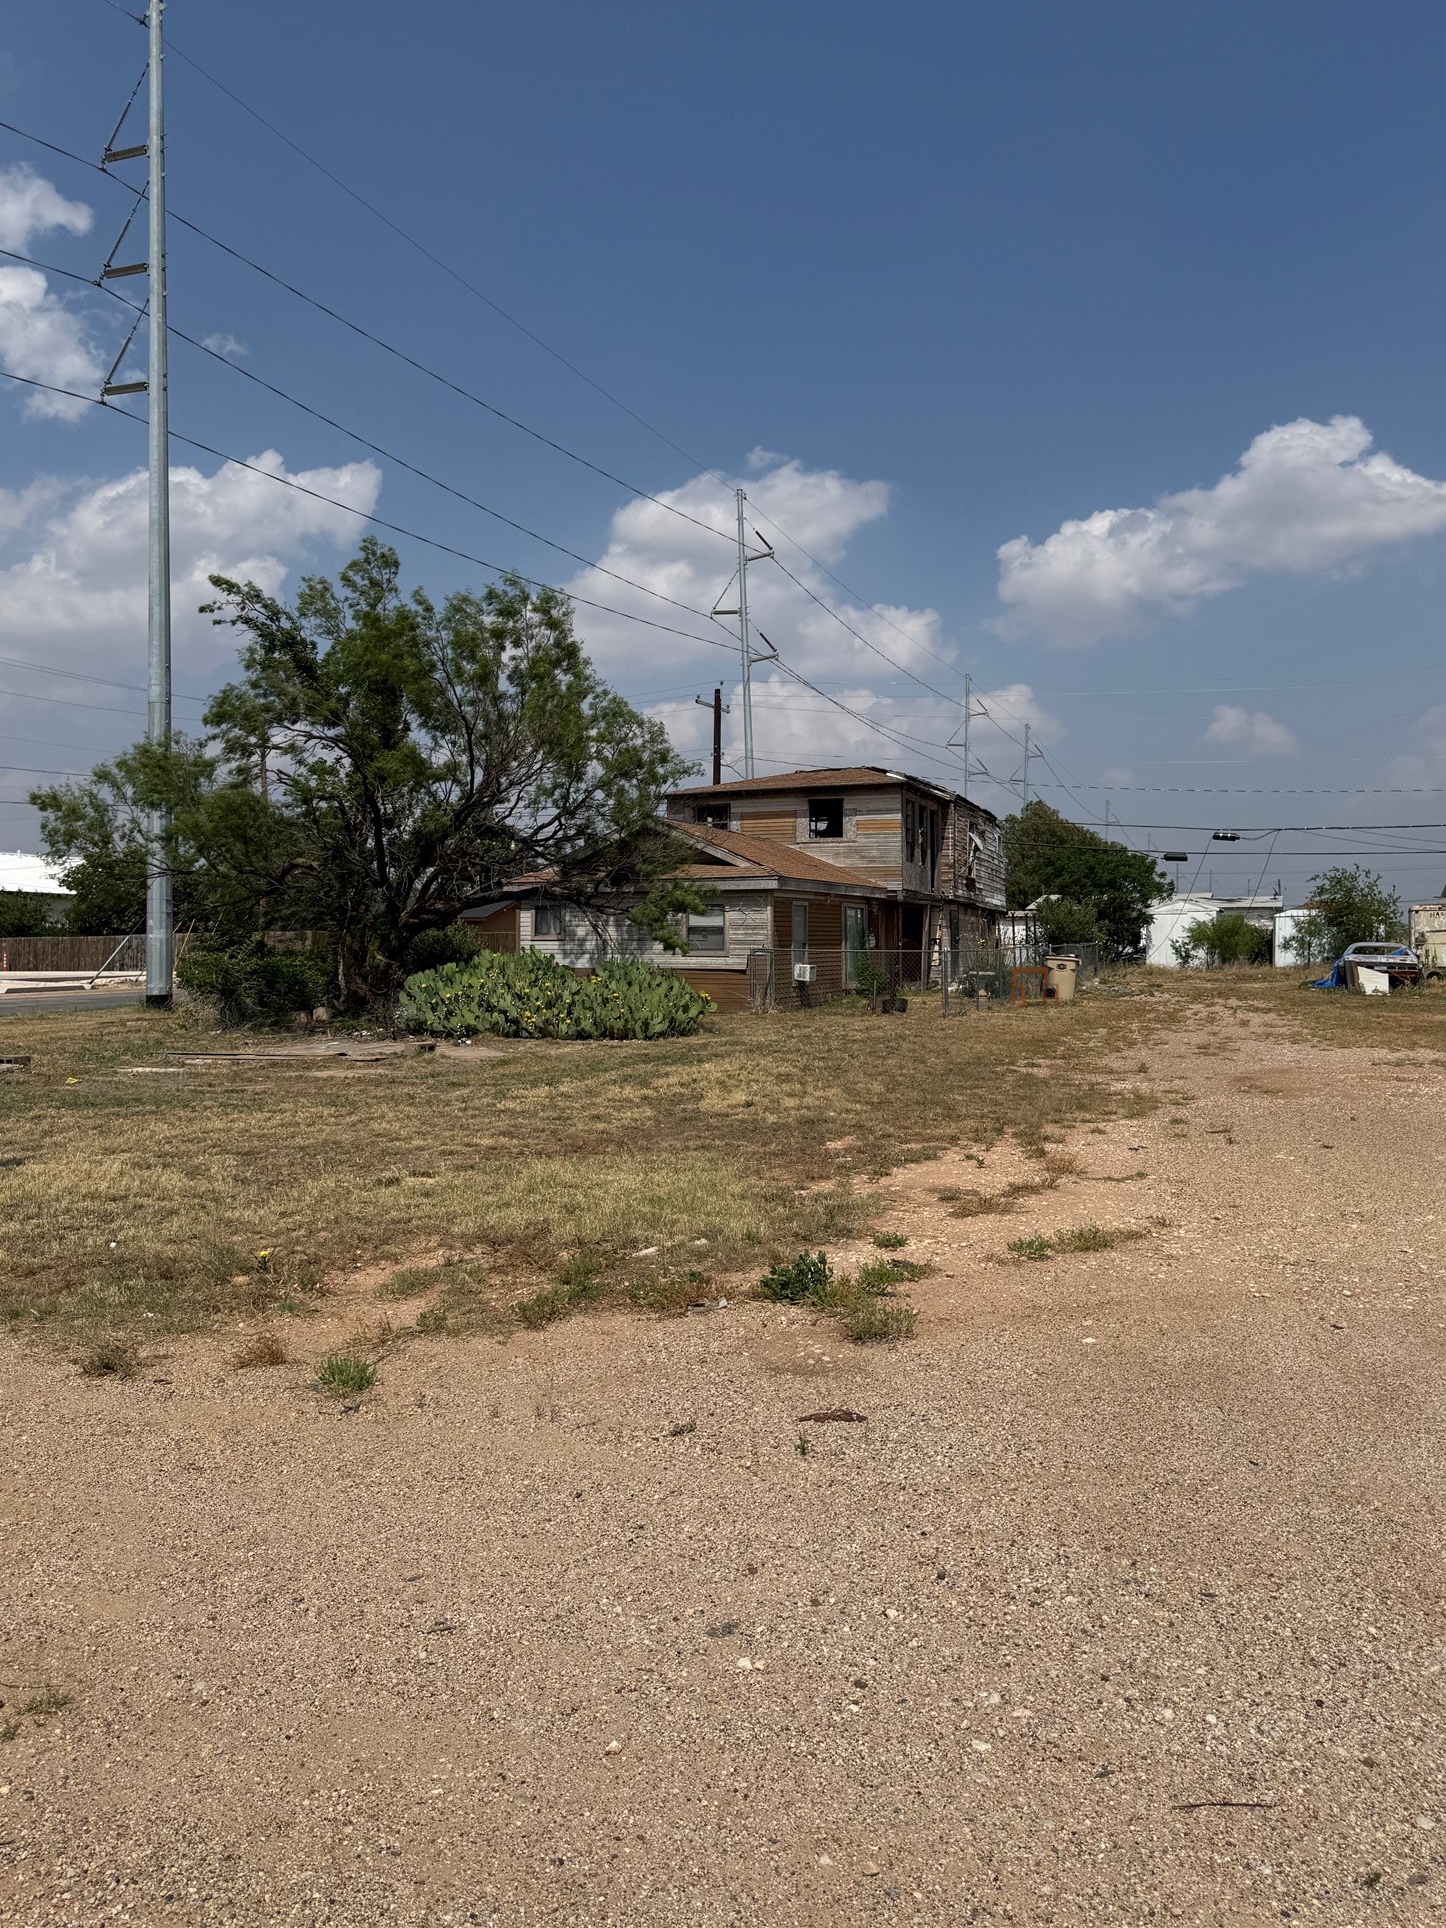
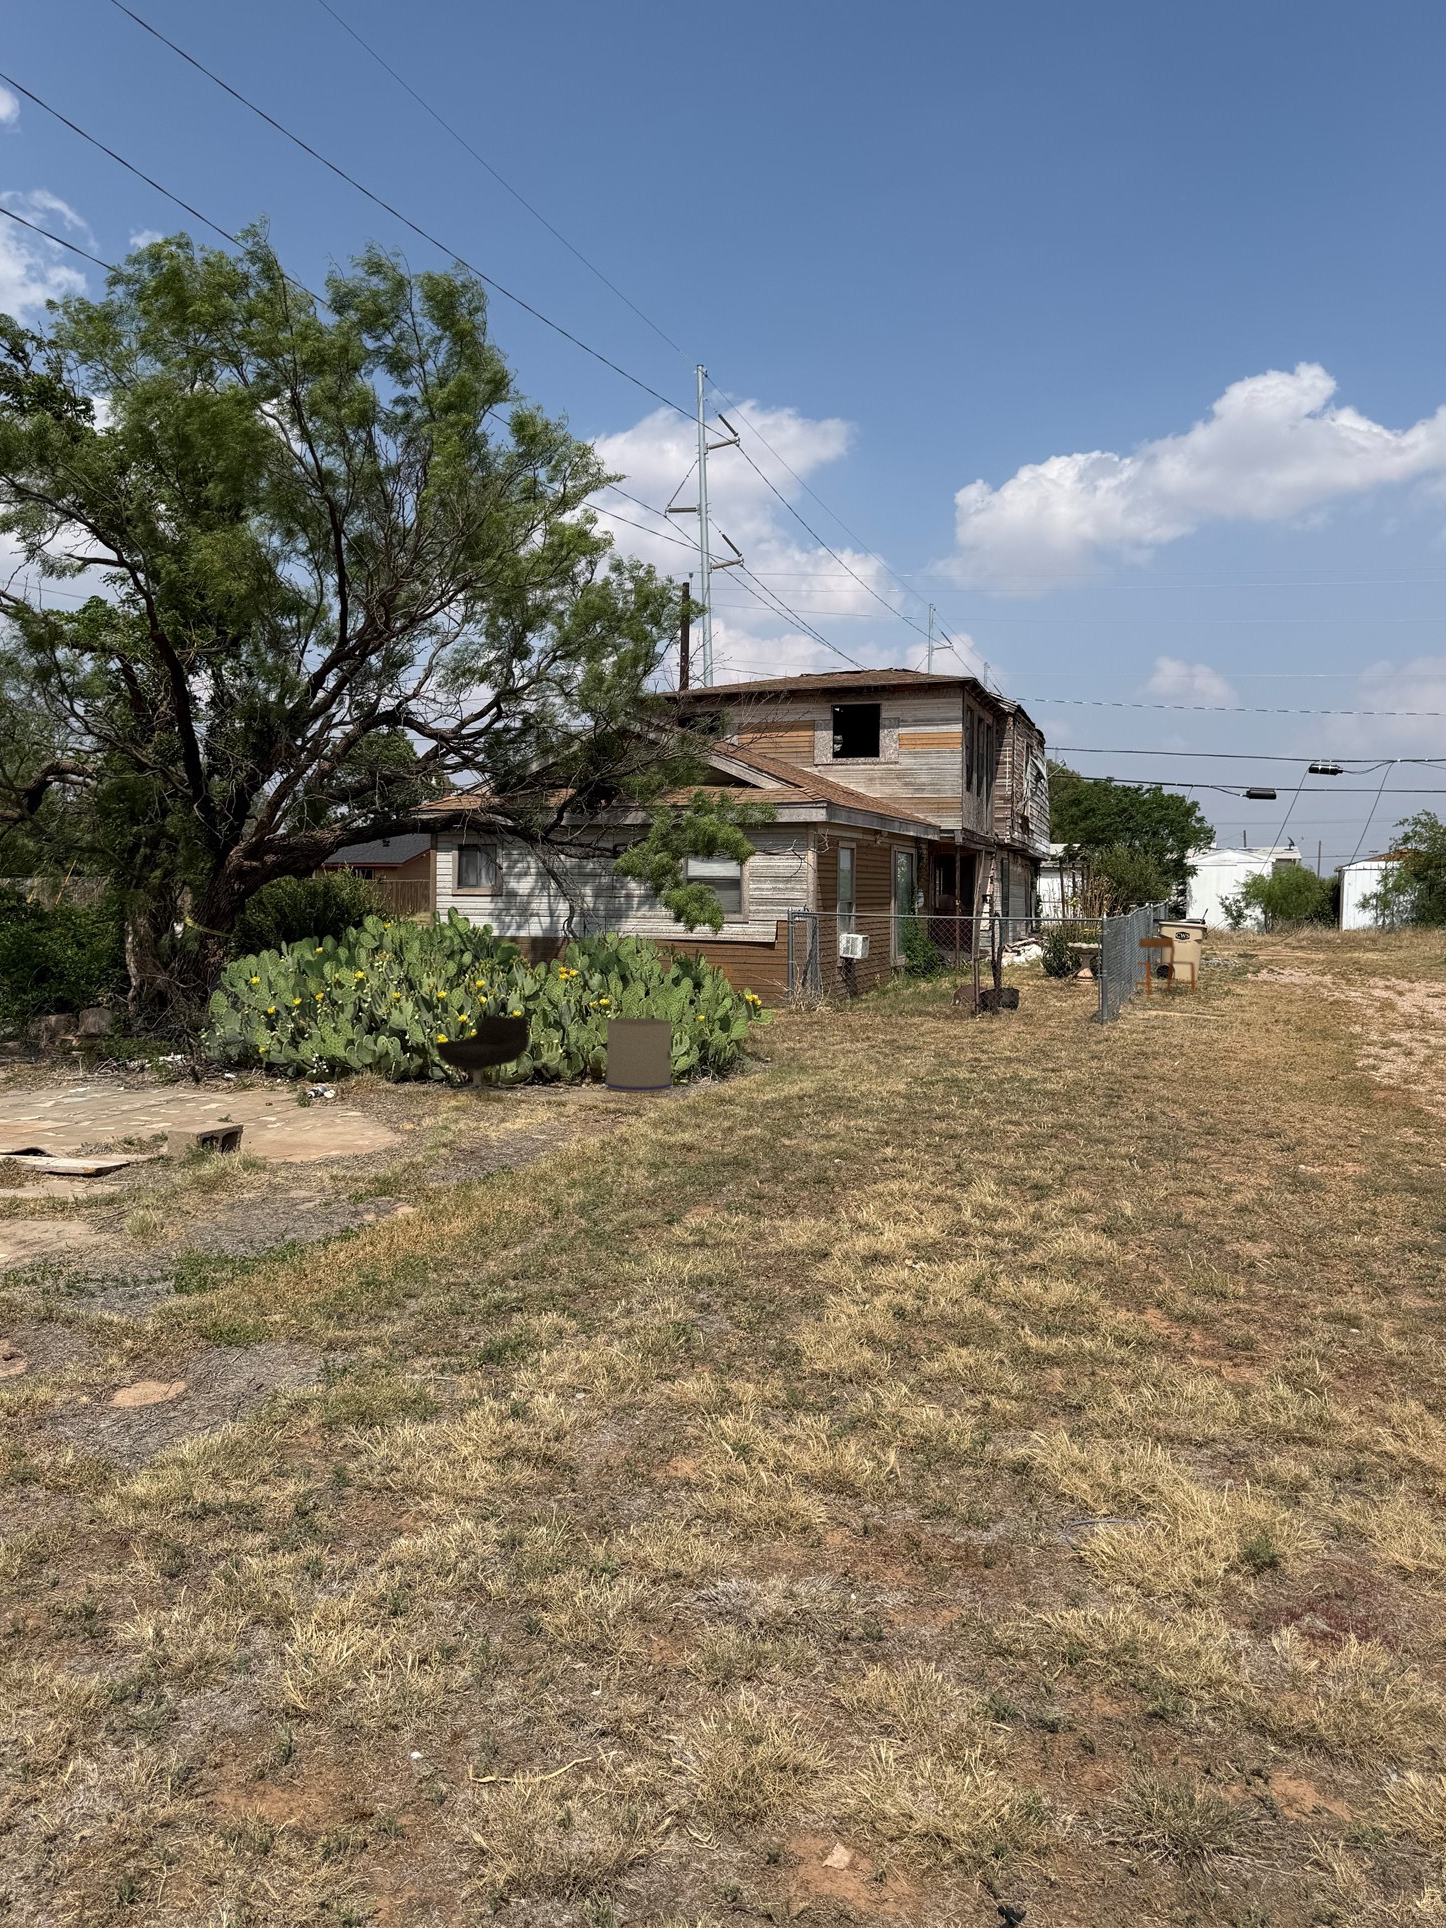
lounge chair: none [523,1001,574,1041] -> present [435,1015,529,1091]
trash can: none [616,1002,653,1041] -> present [605,1018,672,1092]

